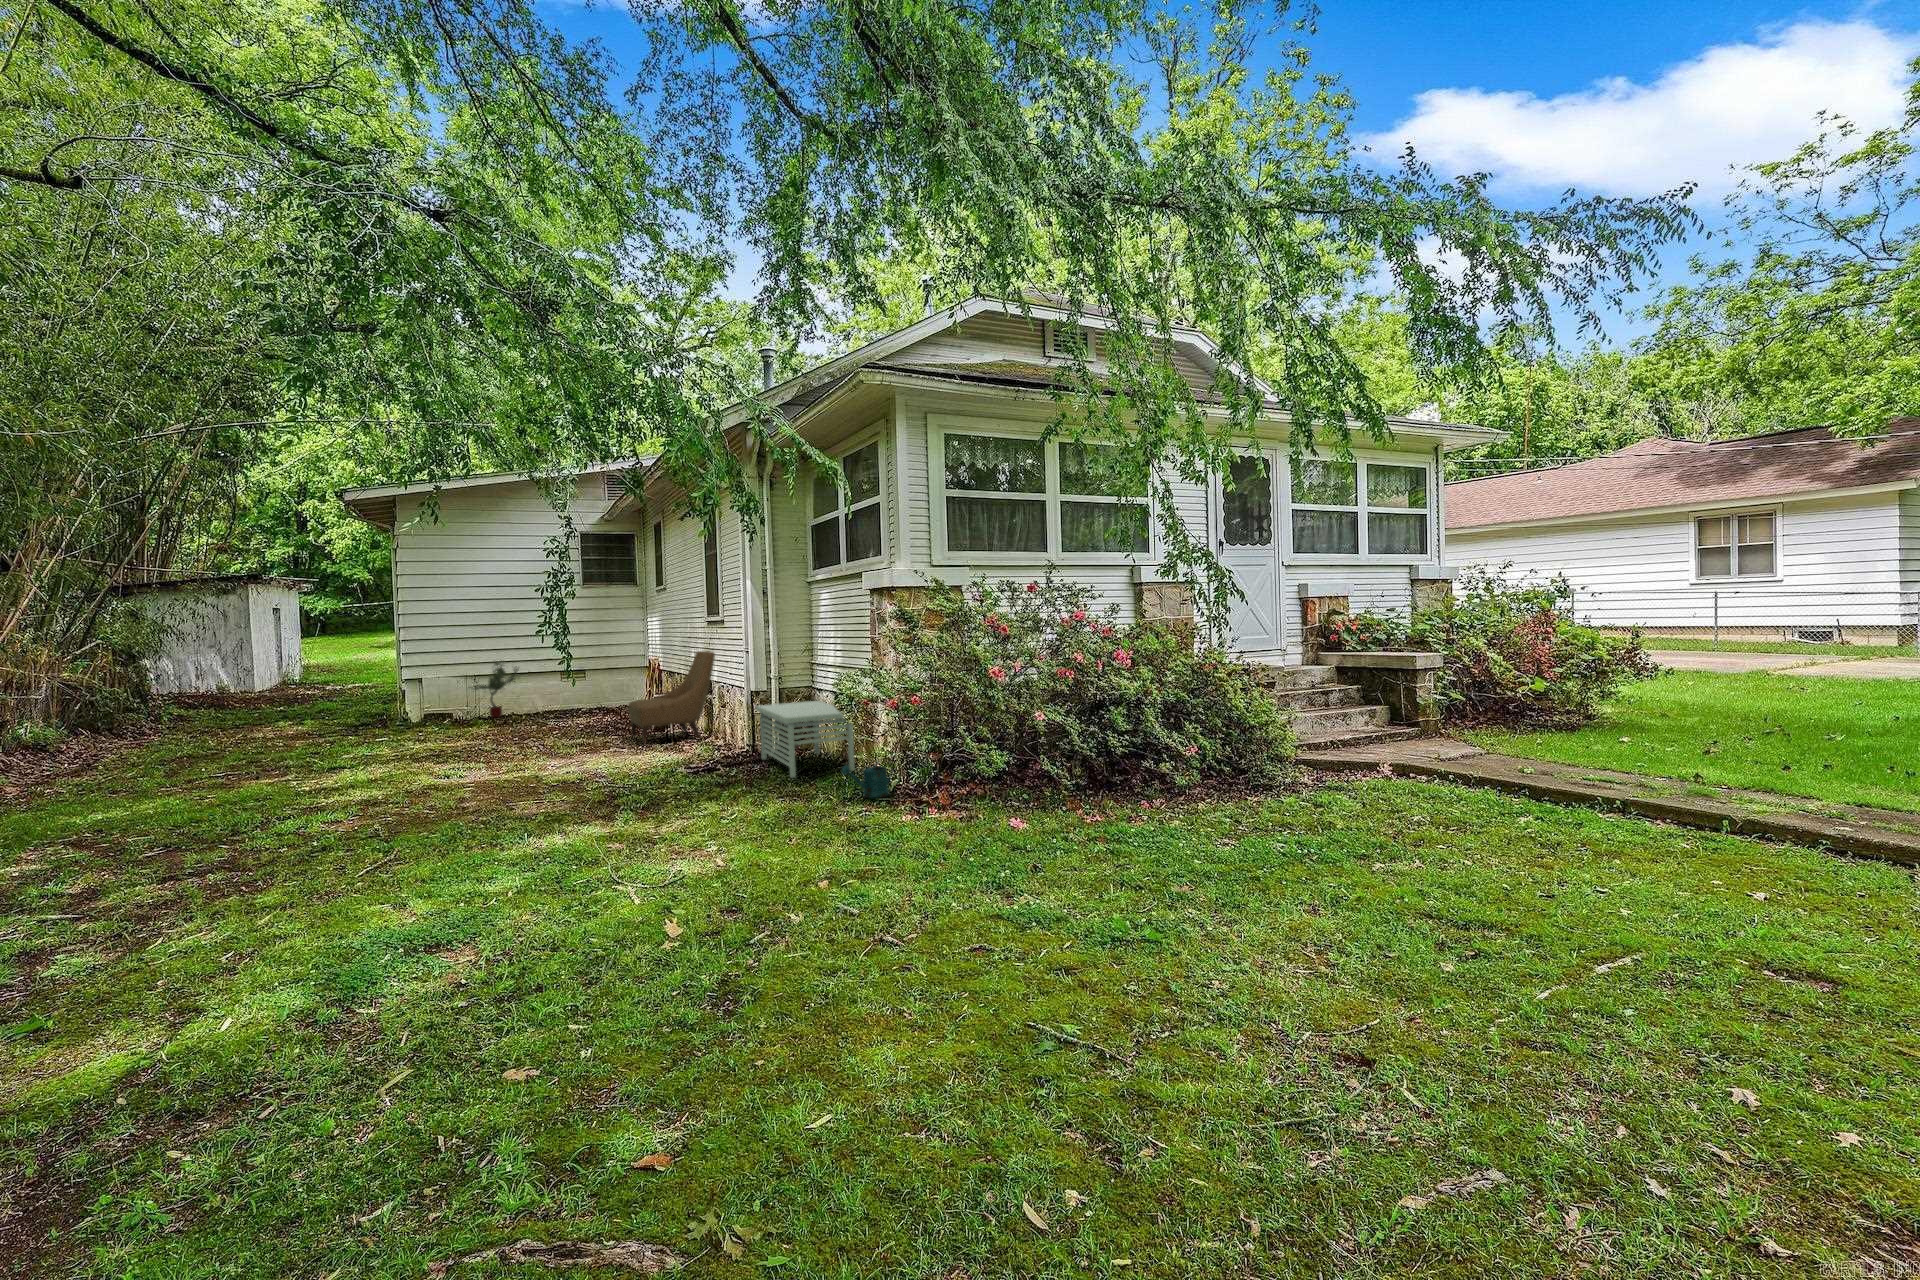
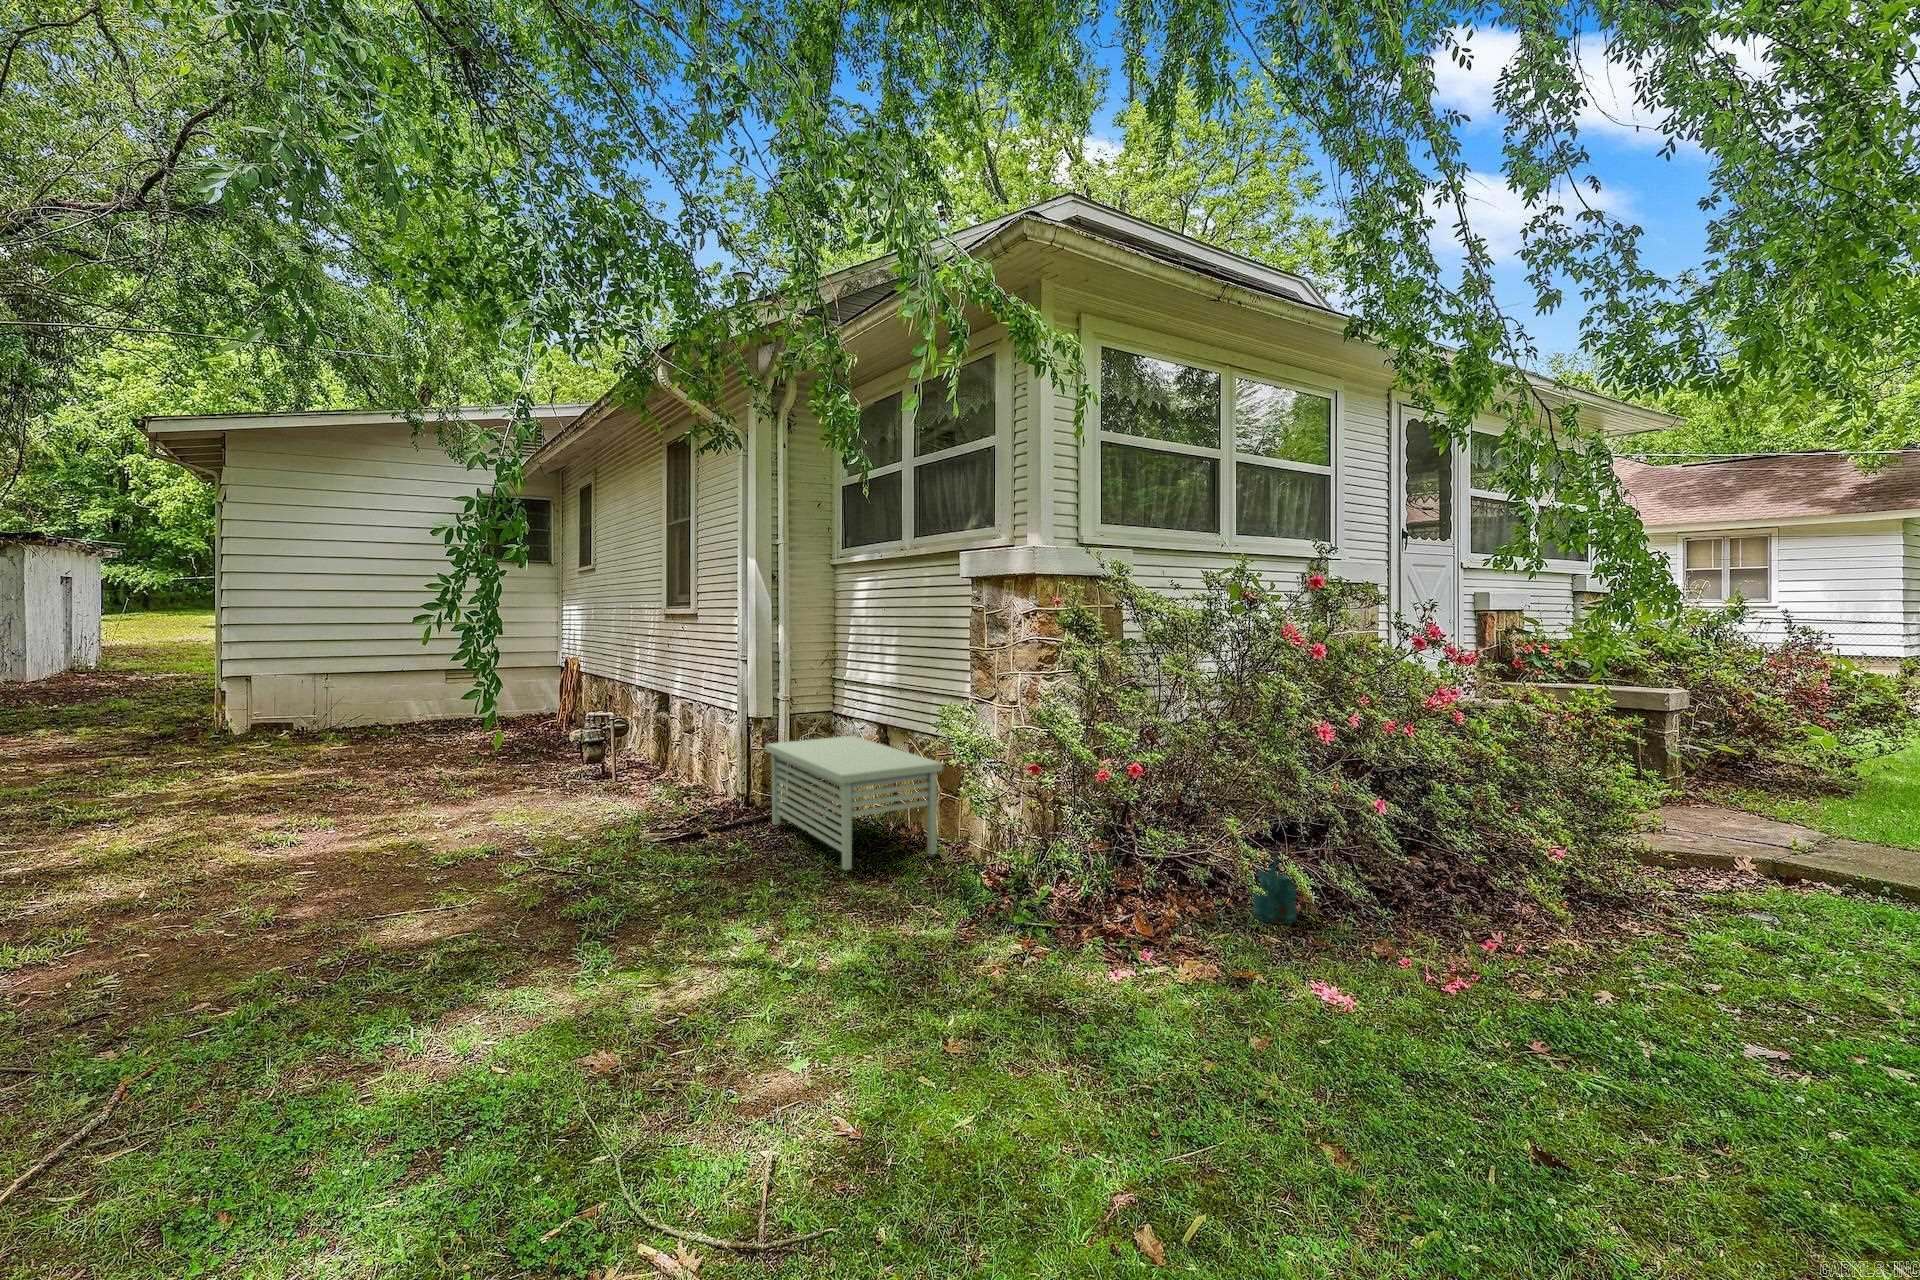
chair: present [628,651,715,745] -> none [554,655,683,791]
potted tree: present [469,661,519,718] -> none [314,655,393,734]
watering can: present [841,762,892,798] -> present [1253,853,1297,924]

